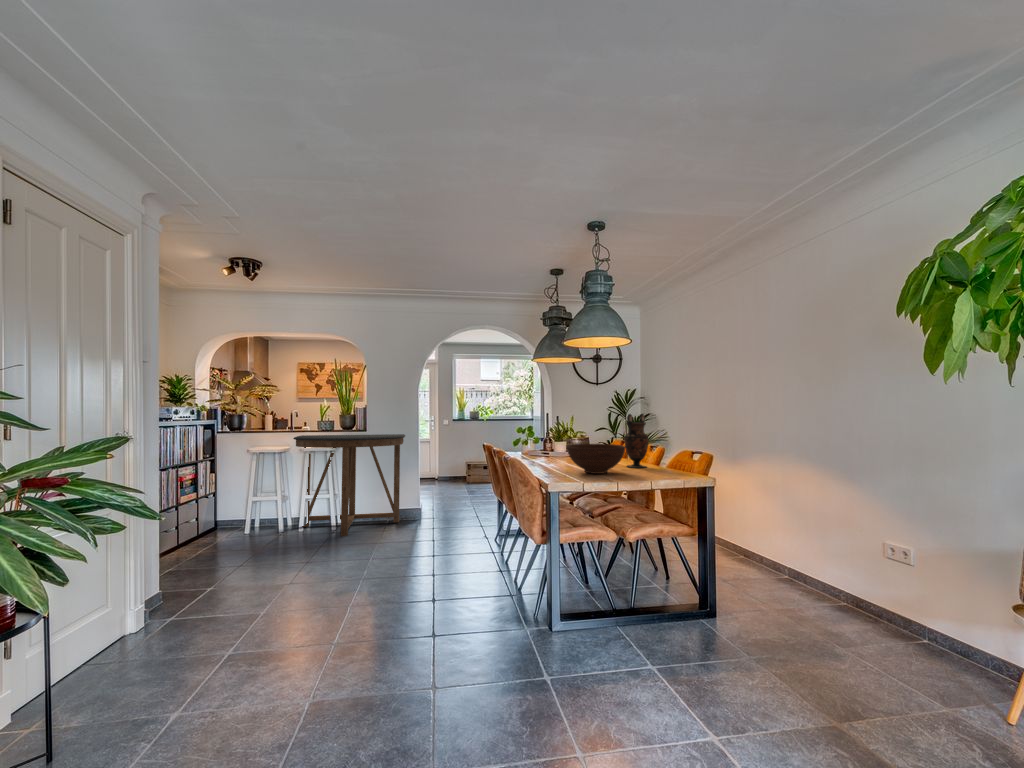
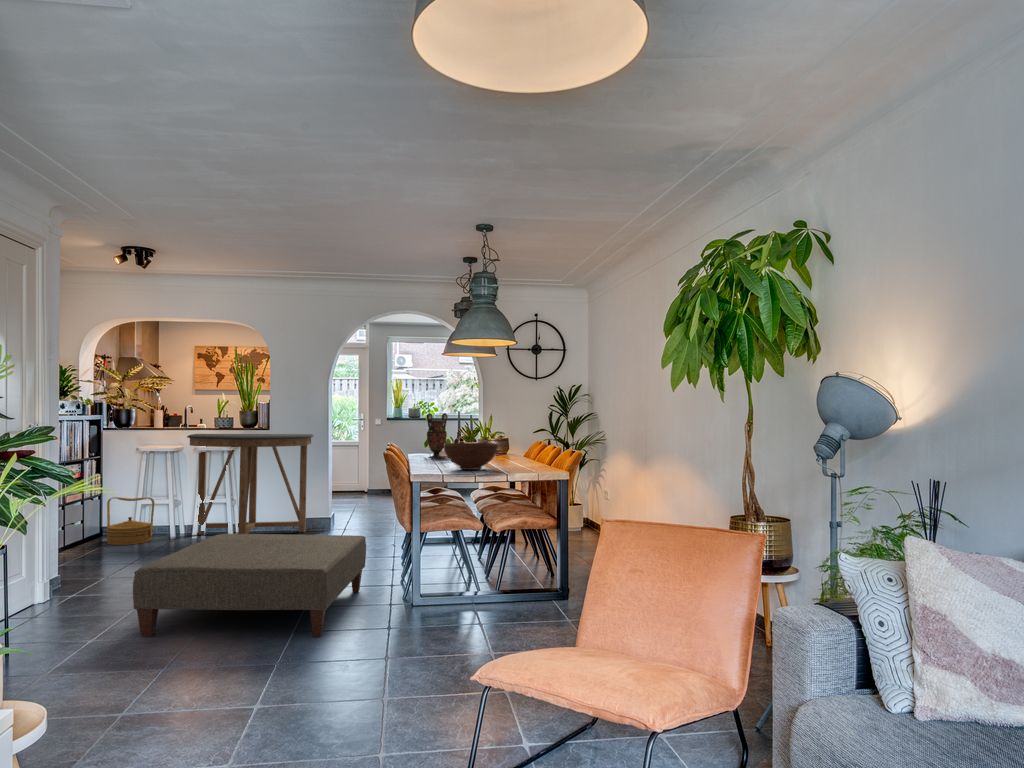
vase: present [624,414,649,468] -> present [427,413,448,458]
woven basket: none [219,495,264,541] -> present [106,497,154,545]
ottoman: none [232,544,485,694] -> present [133,534,366,638]

